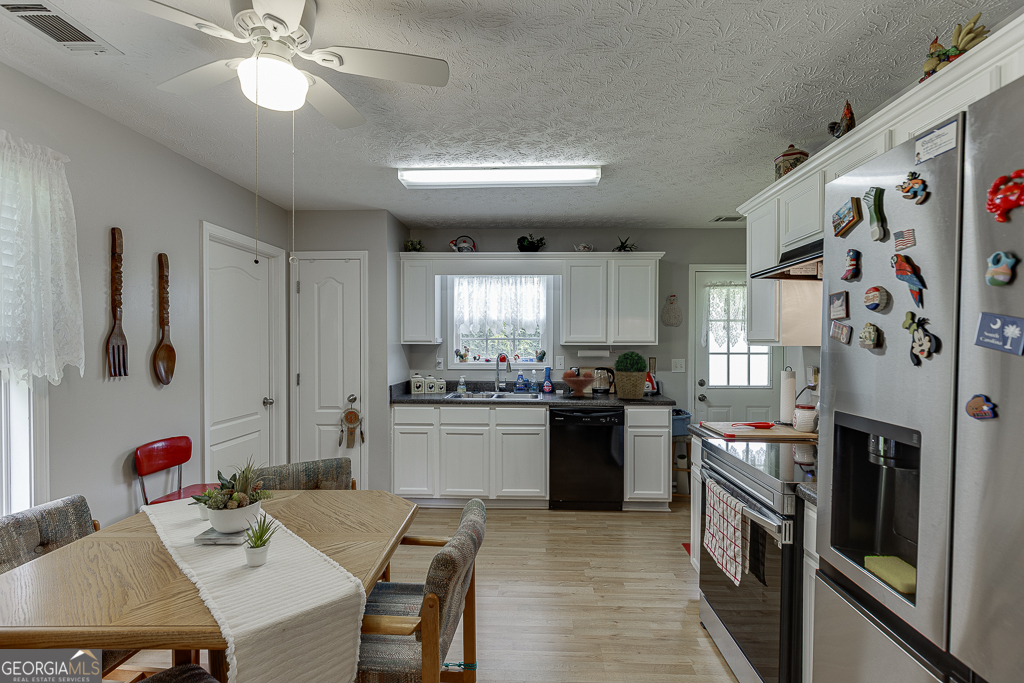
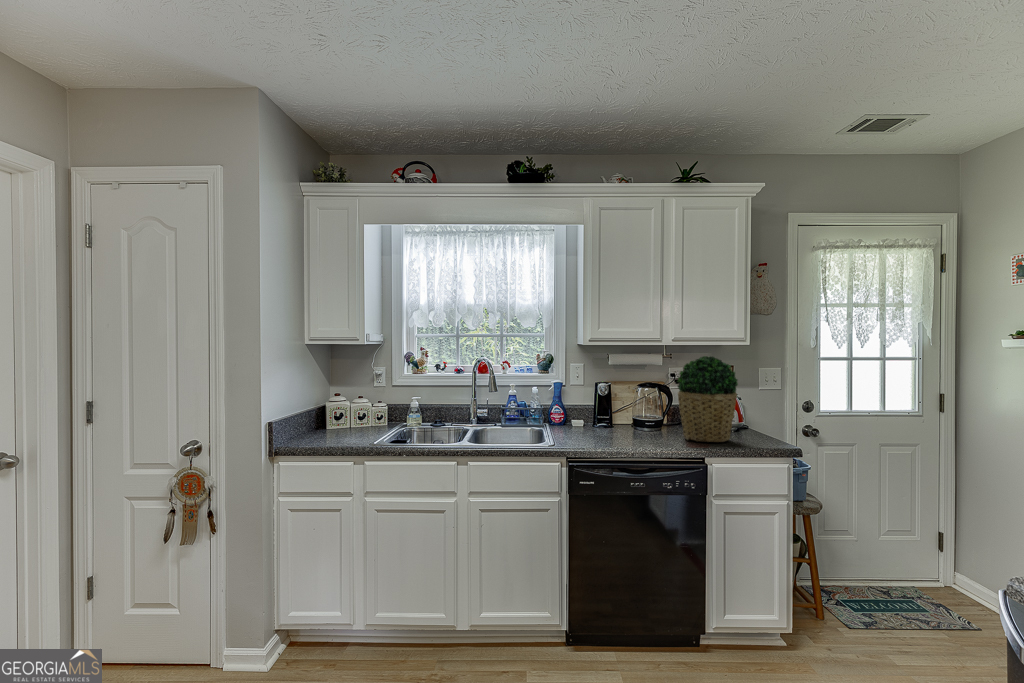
fruit bowl: present [562,370,596,396] -> none [583,388,643,434]

